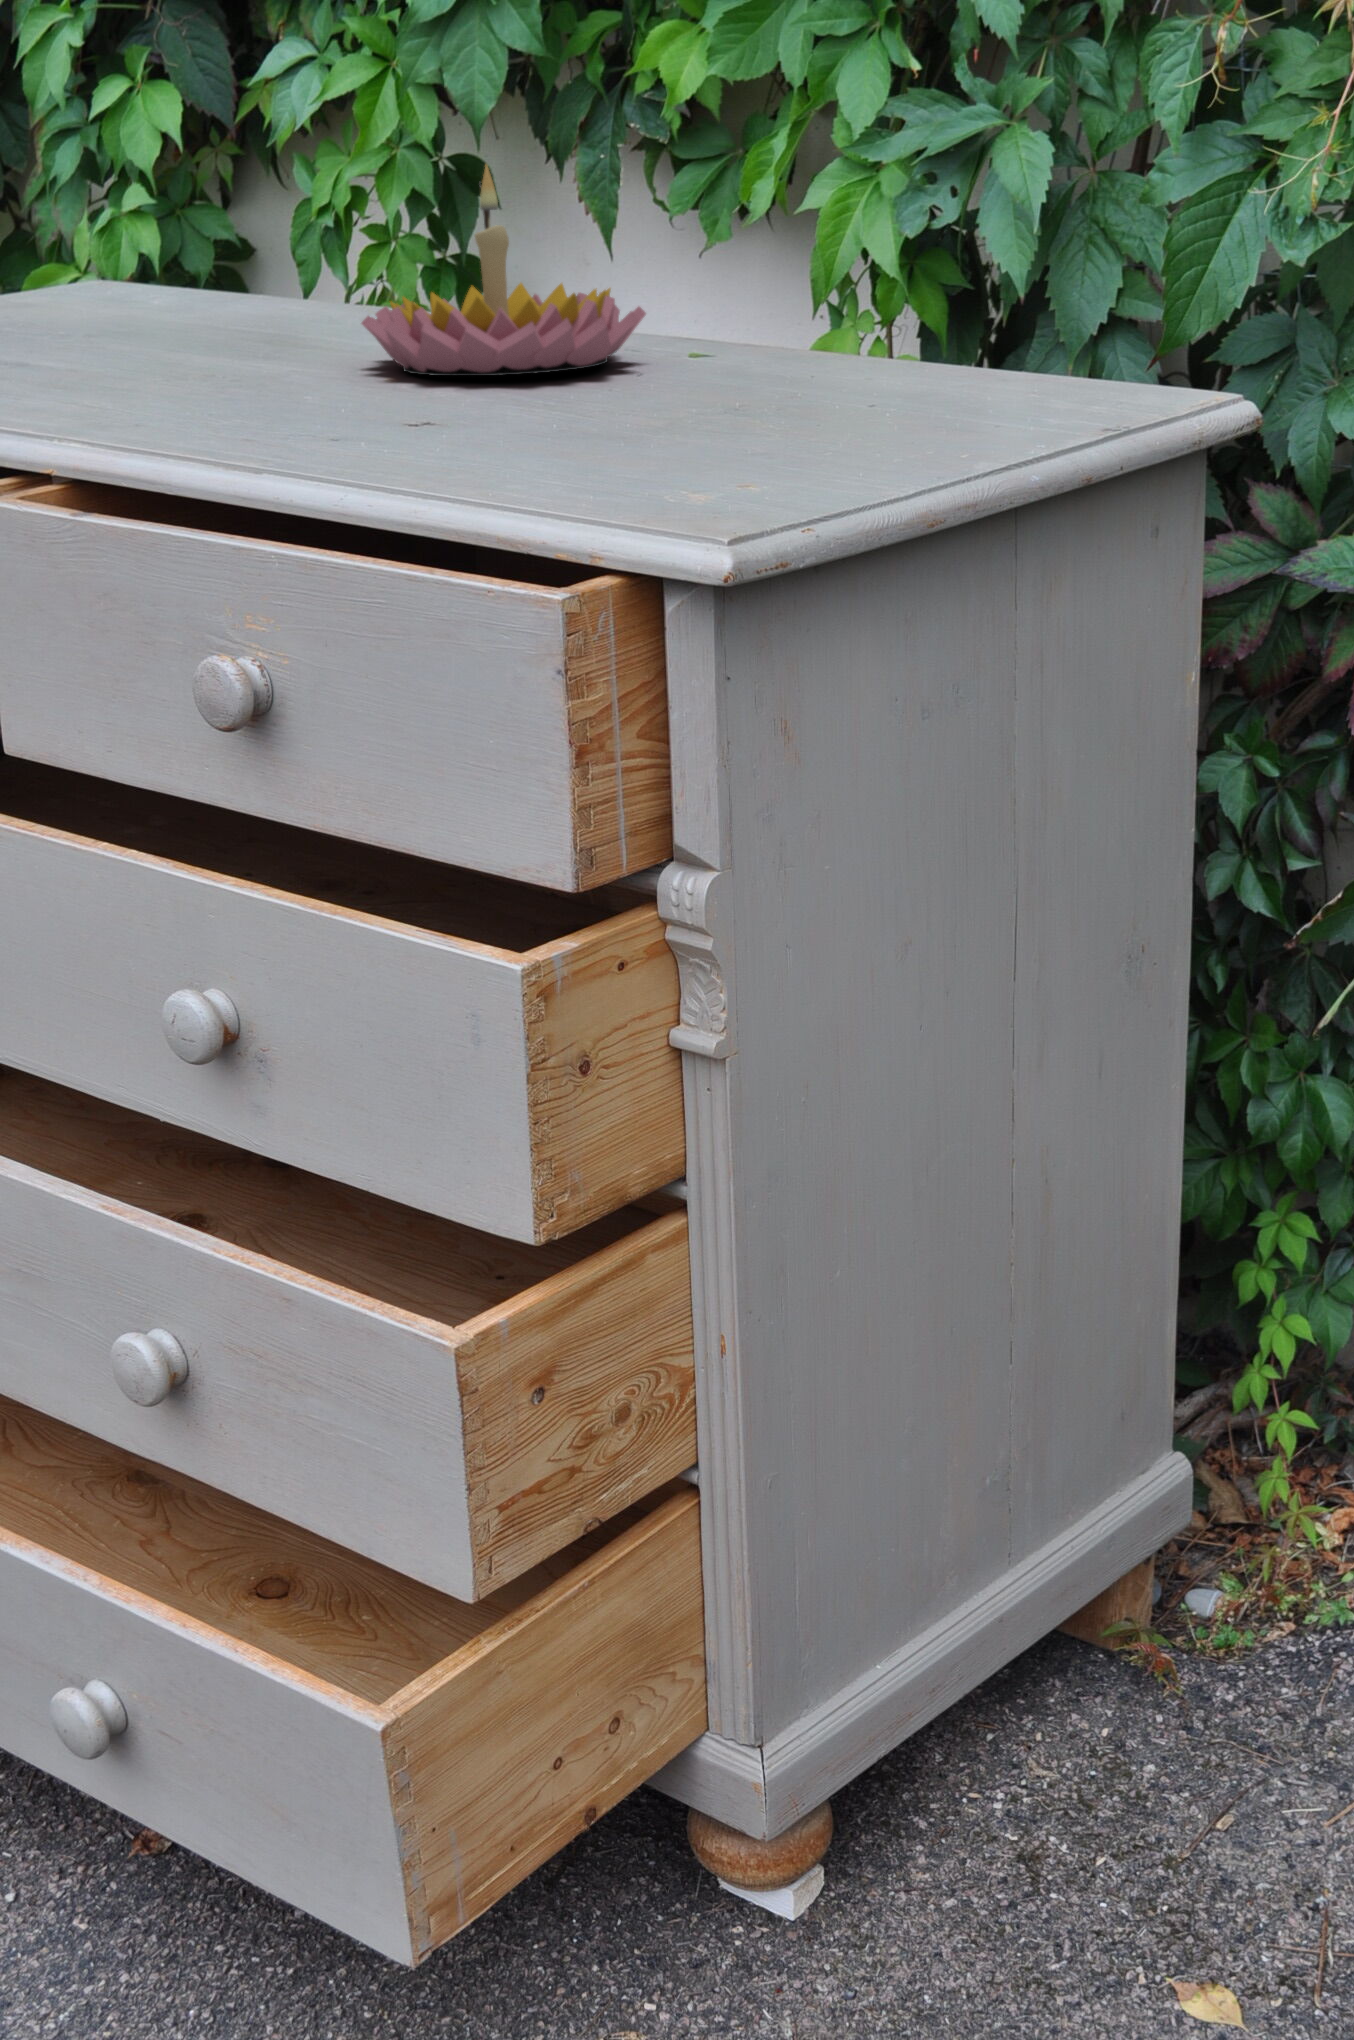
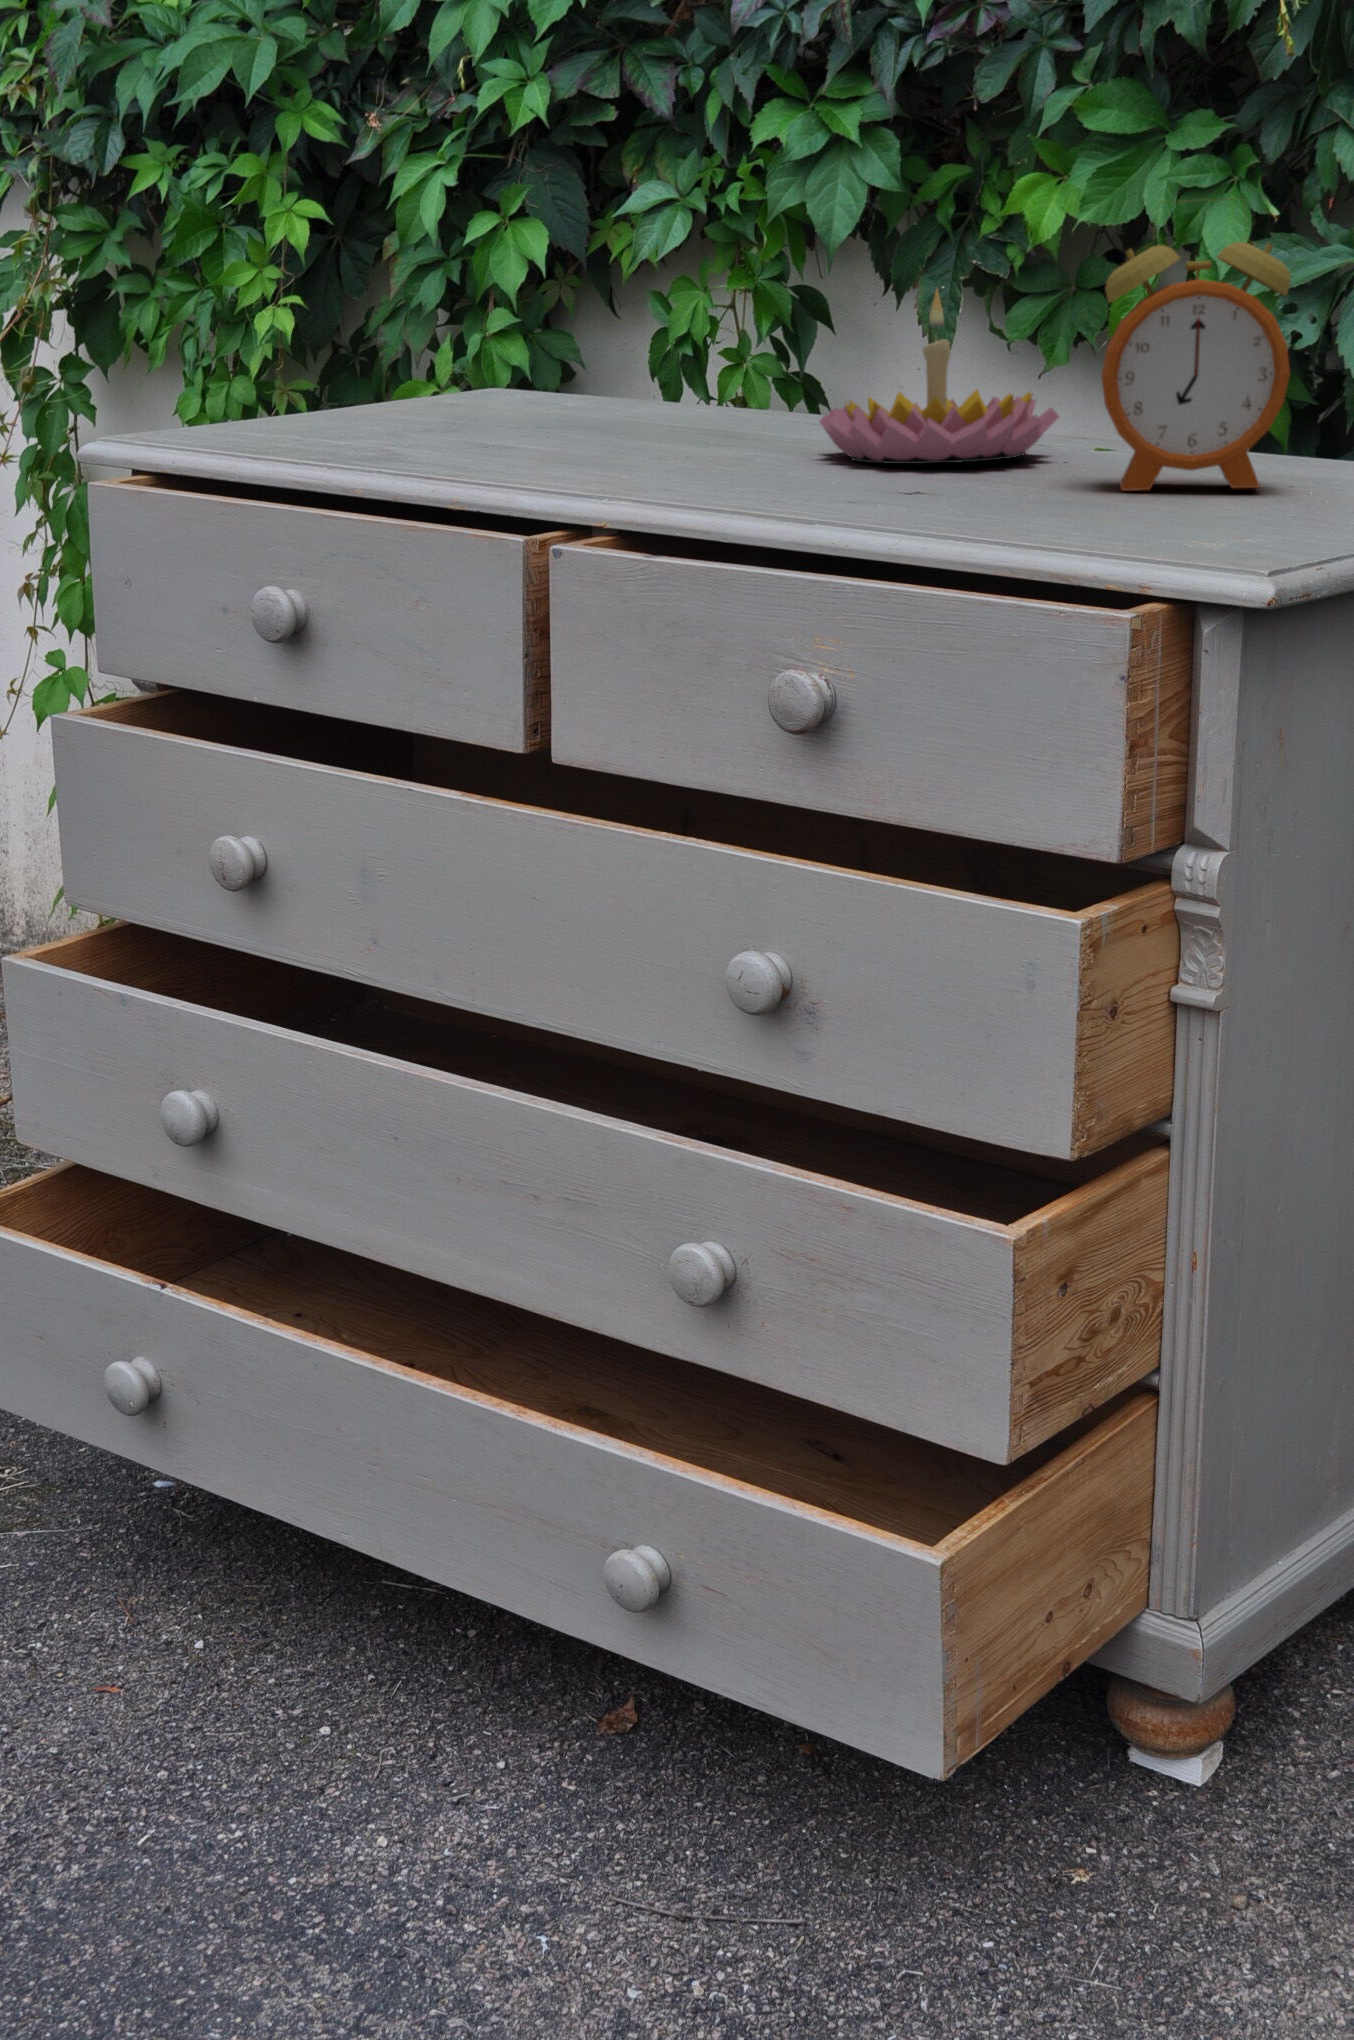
alarm clock: none [638,58,863,414] -> present [1101,201,1291,491]

